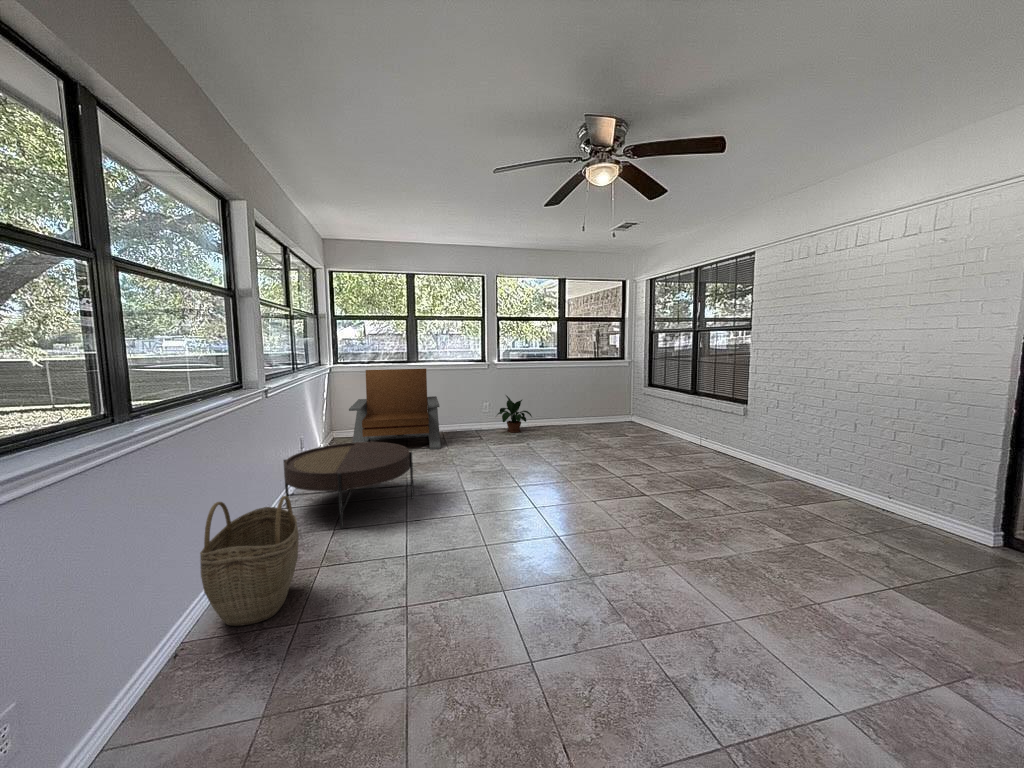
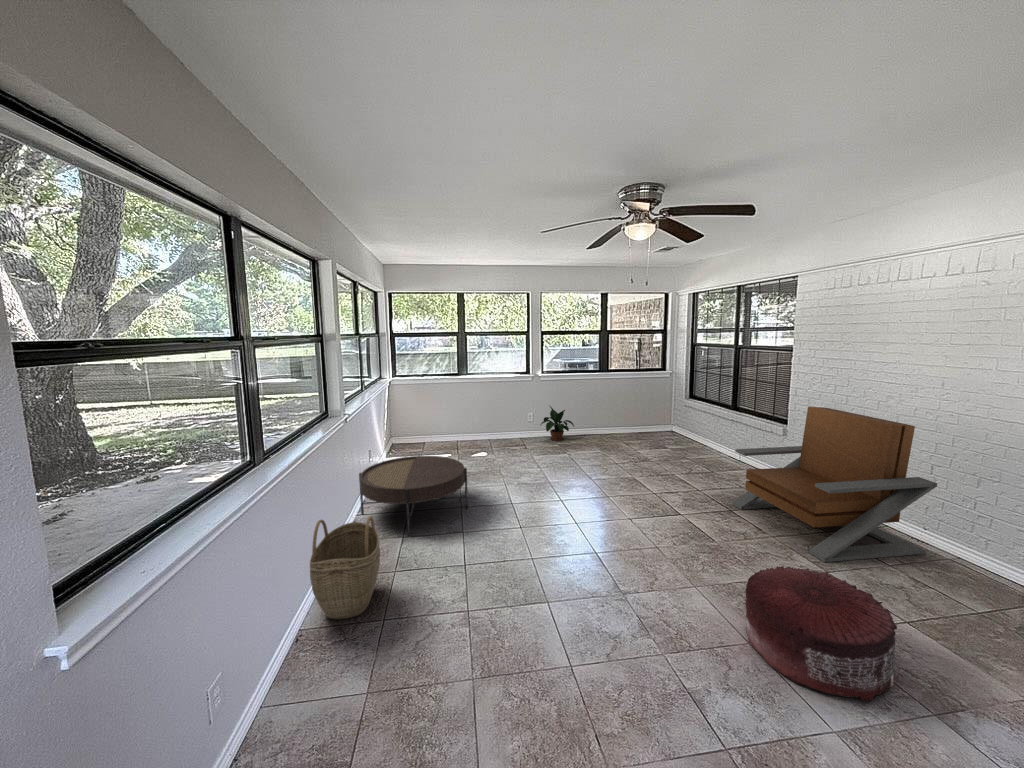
lounge chair: present [349,369,441,449] -> present [733,407,937,562]
pouf: none [726,534,896,675] -> present [745,566,897,701]

